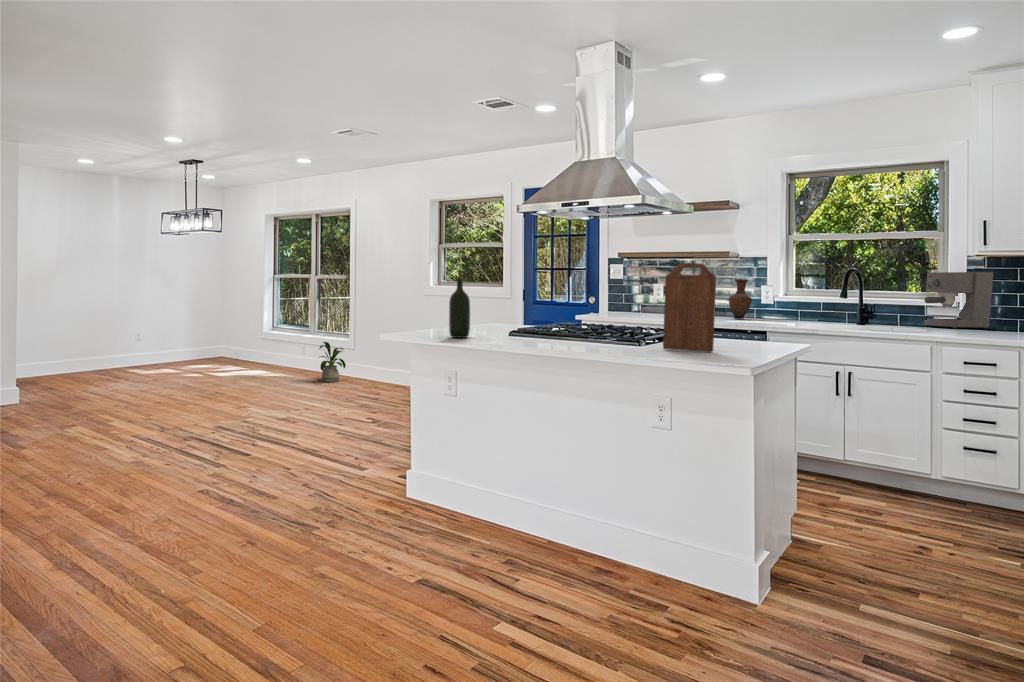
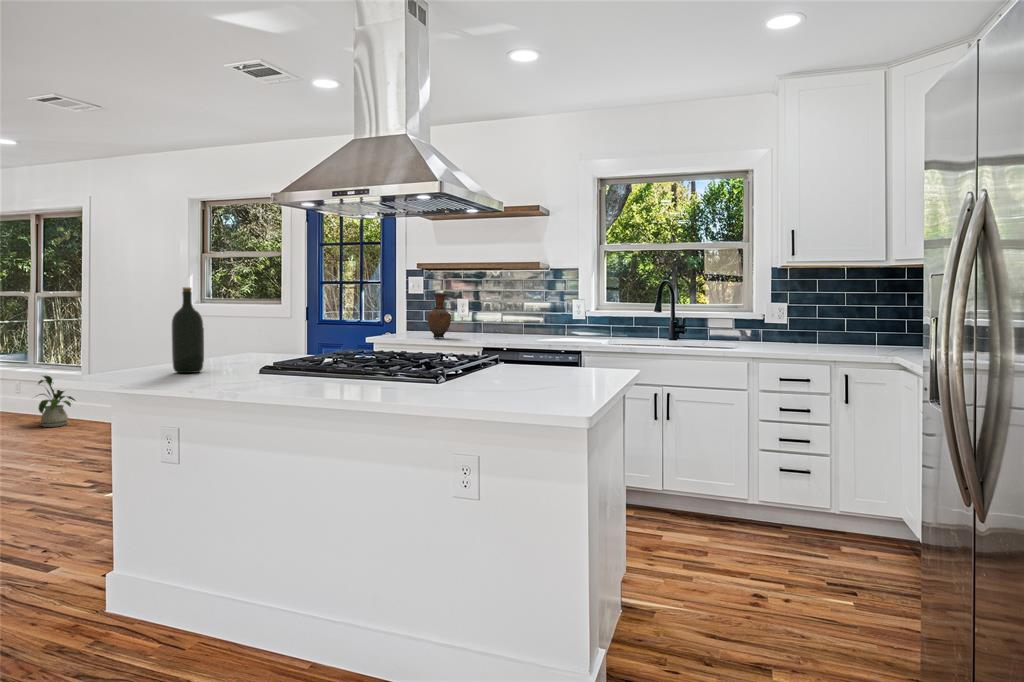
cutting board: present [663,263,716,352] -> none [462,270,526,384]
coffee maker: present [924,272,993,329] -> none [735,285,797,344]
vase: present [729,279,752,319] -> present [427,293,451,338]

